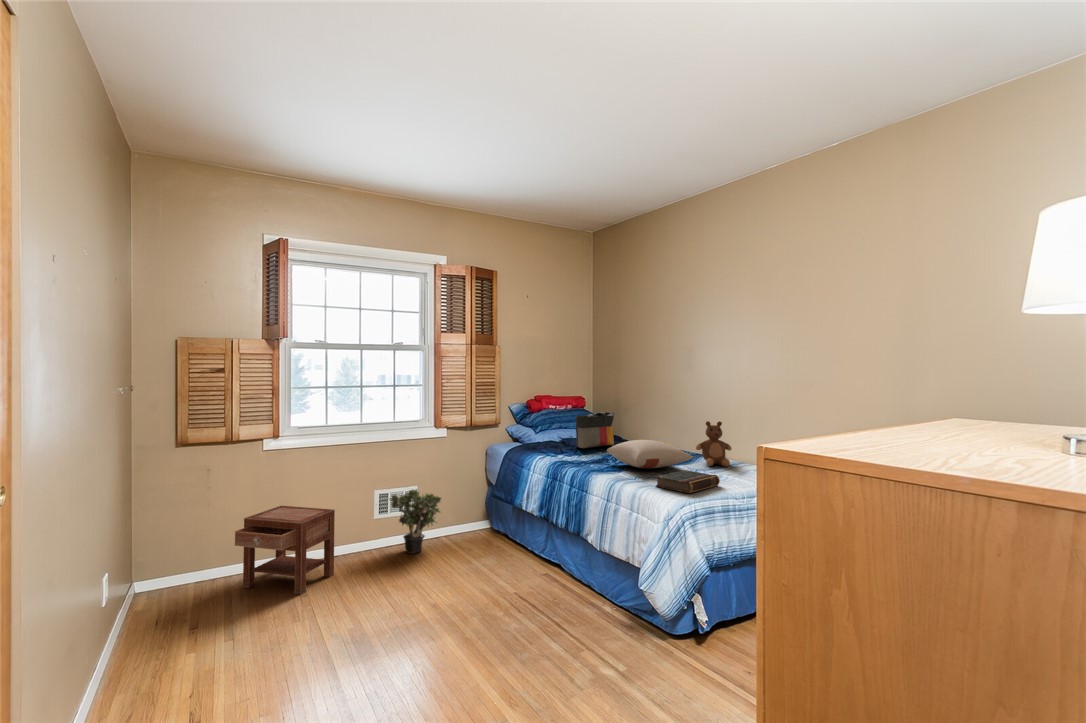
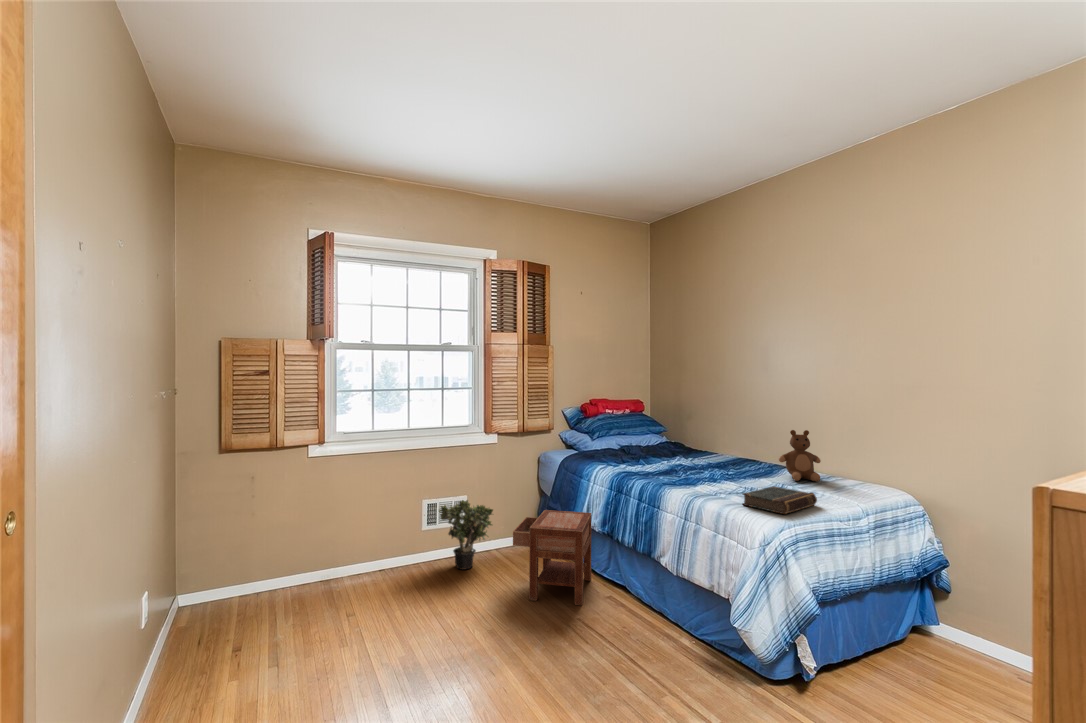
tote bag: present [576,412,614,448] -> none [638,418,680,458]
pillow: present [607,440,693,469] -> none [678,450,779,483]
nightstand: present [235,506,335,594] -> present [513,510,592,605]

